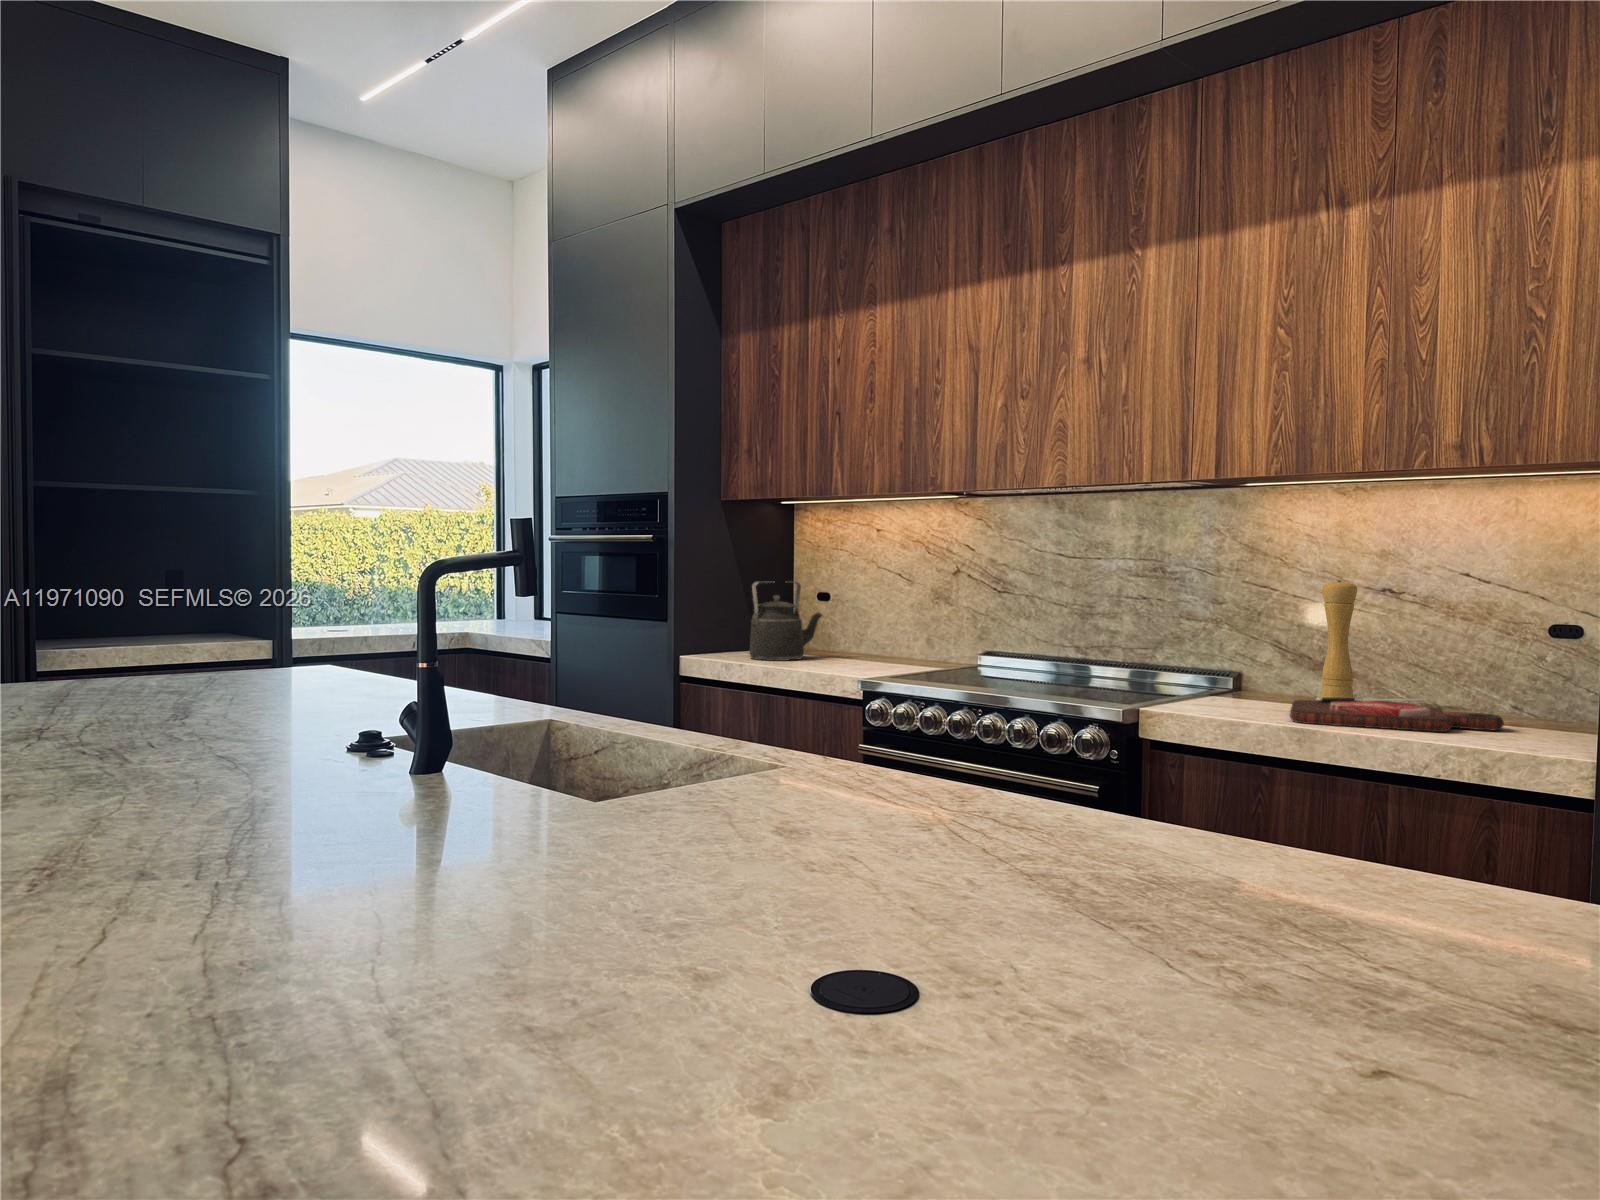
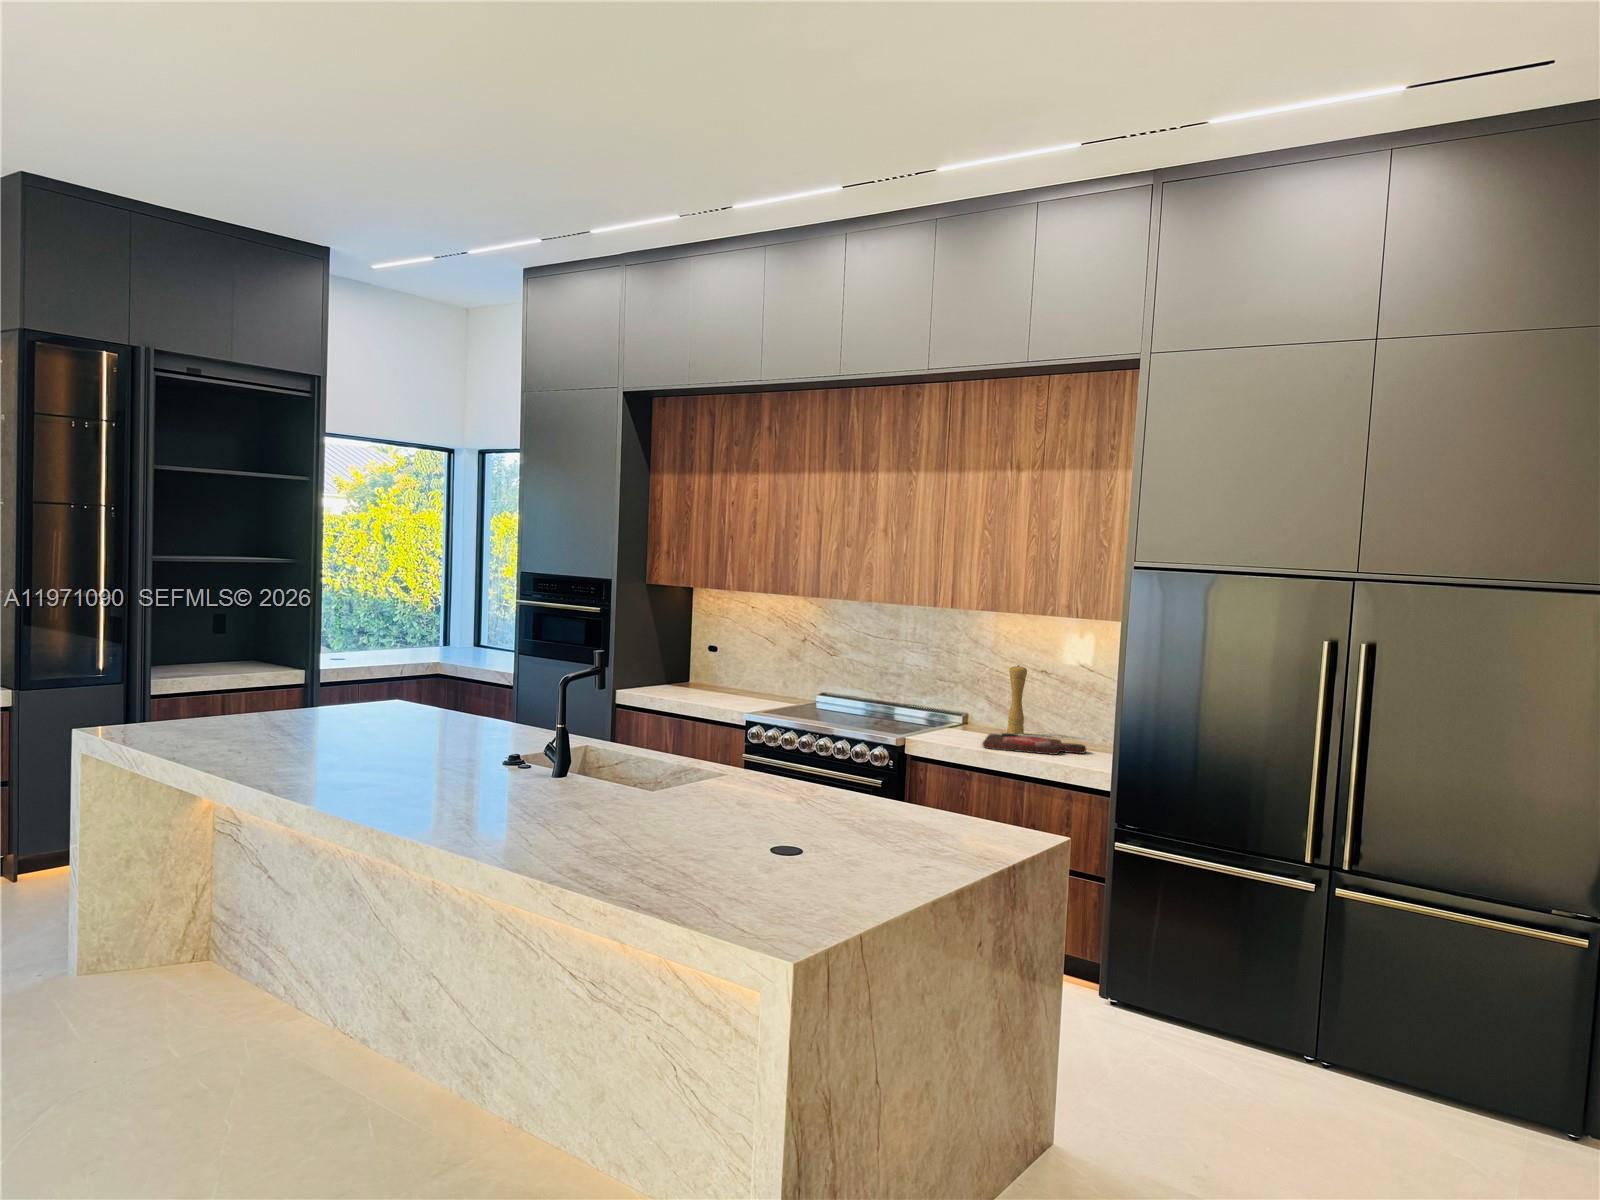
kettle: present [750,581,822,661] -> none [666,642,715,696]

